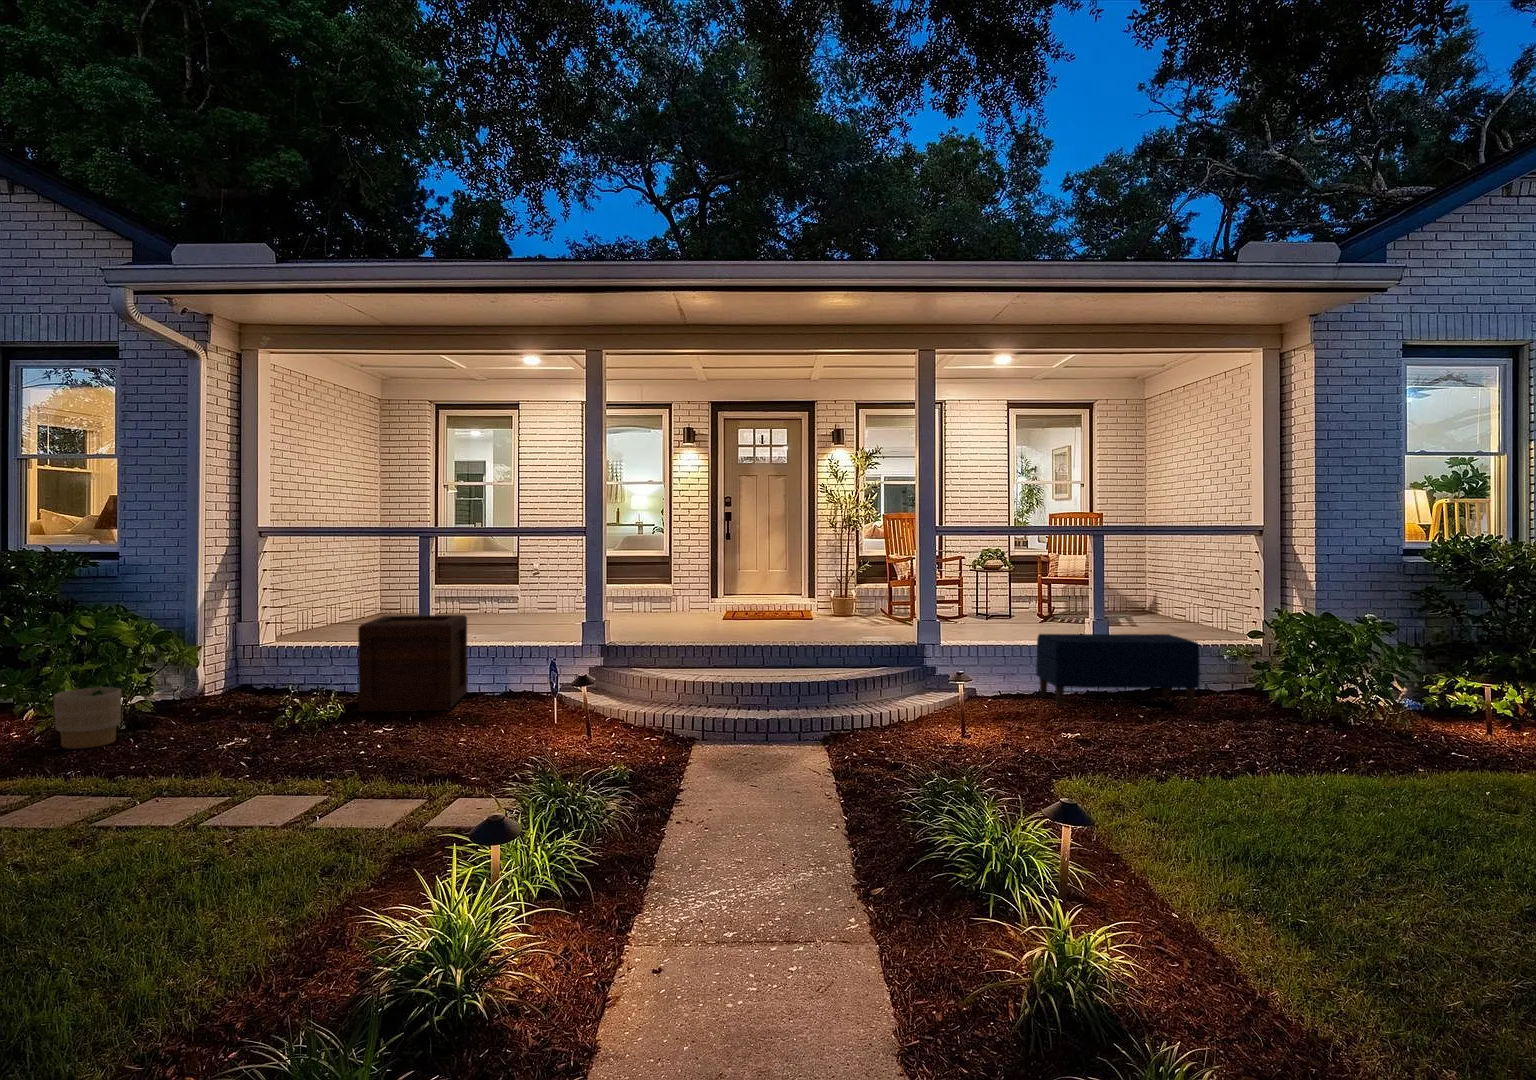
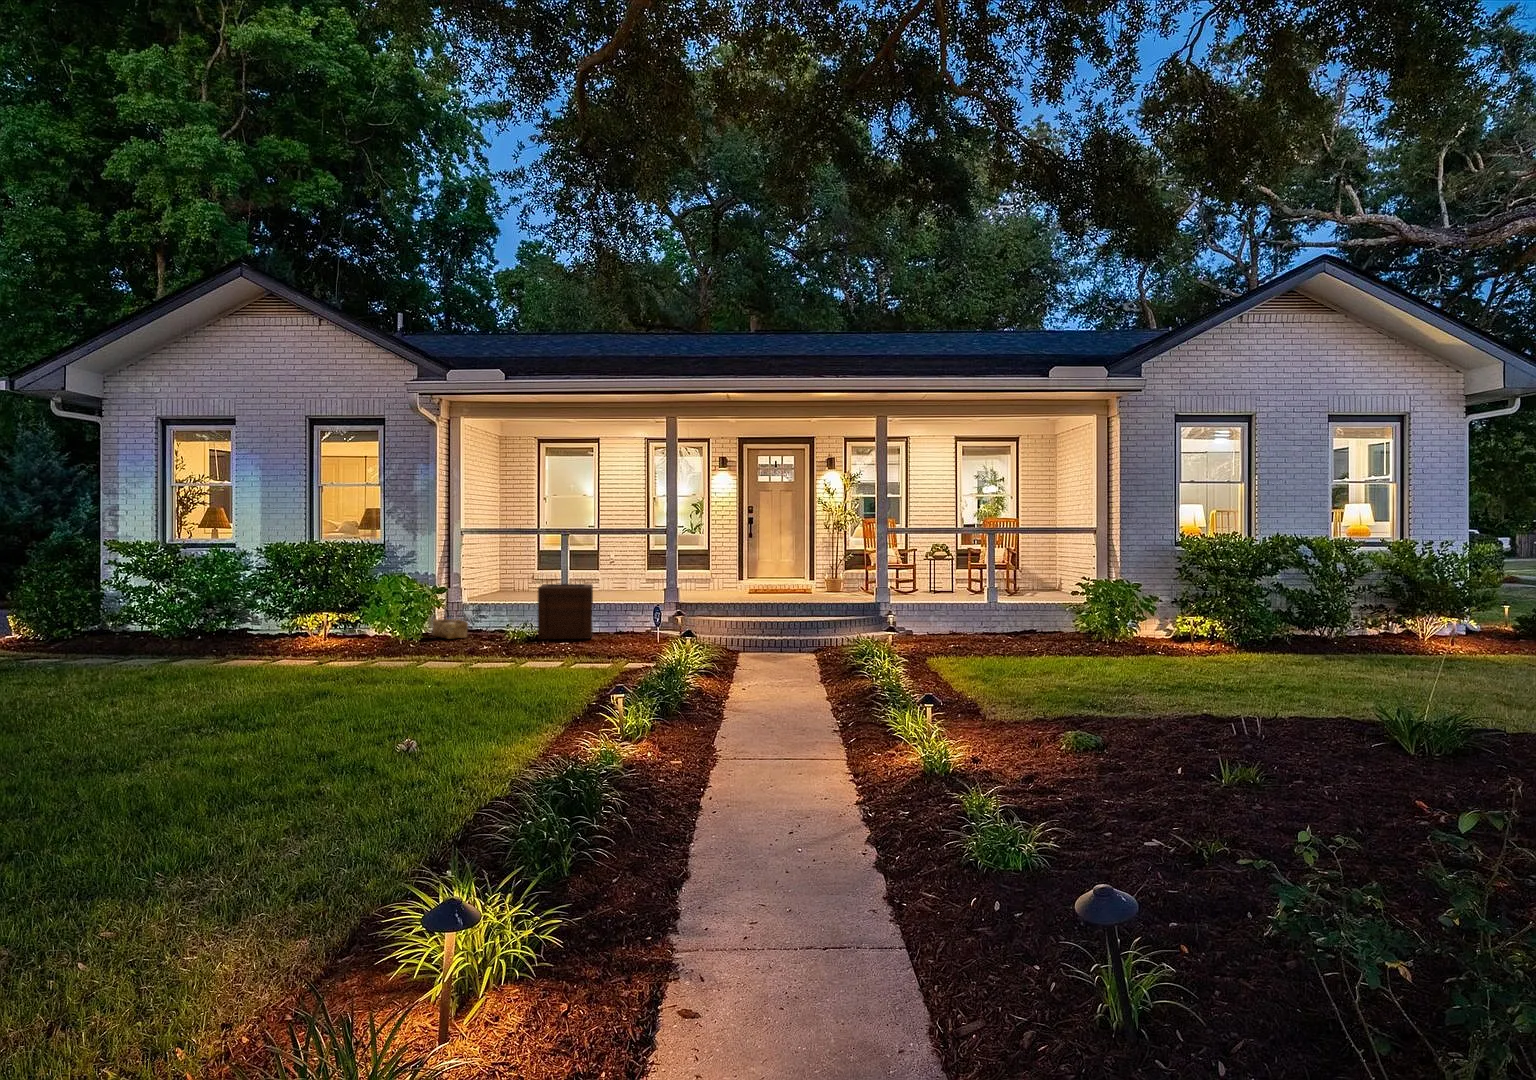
bench: present [1036,634,1200,709] -> none [950,596,1043,639]
woven basket: none [189,665,251,712] -> present [432,618,468,639]
planter: present [54,687,121,749] -> none [391,619,422,650]

